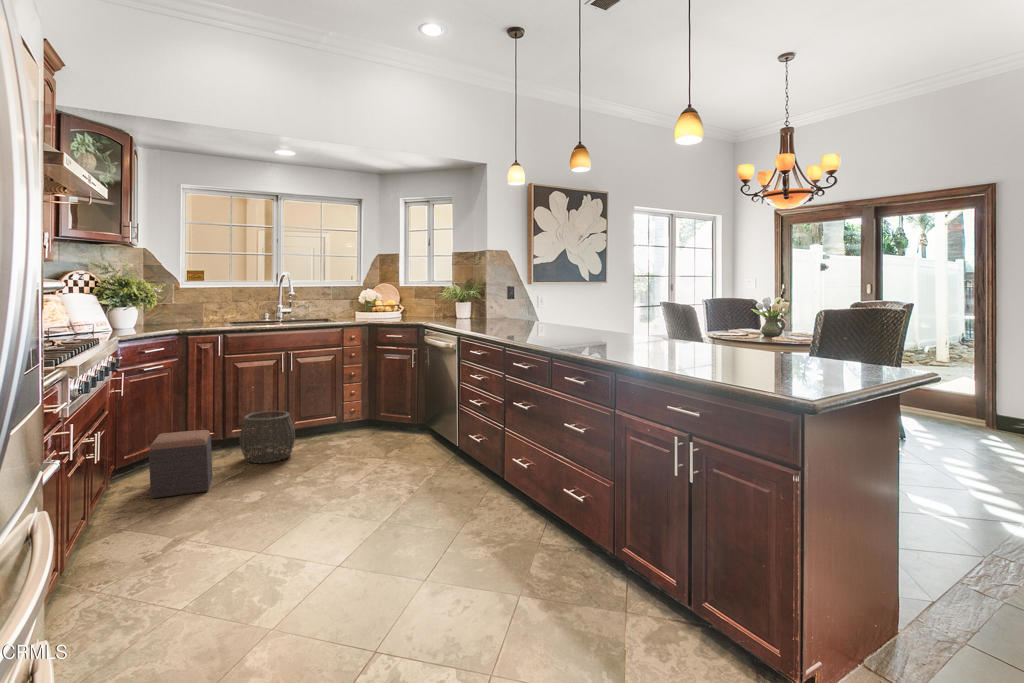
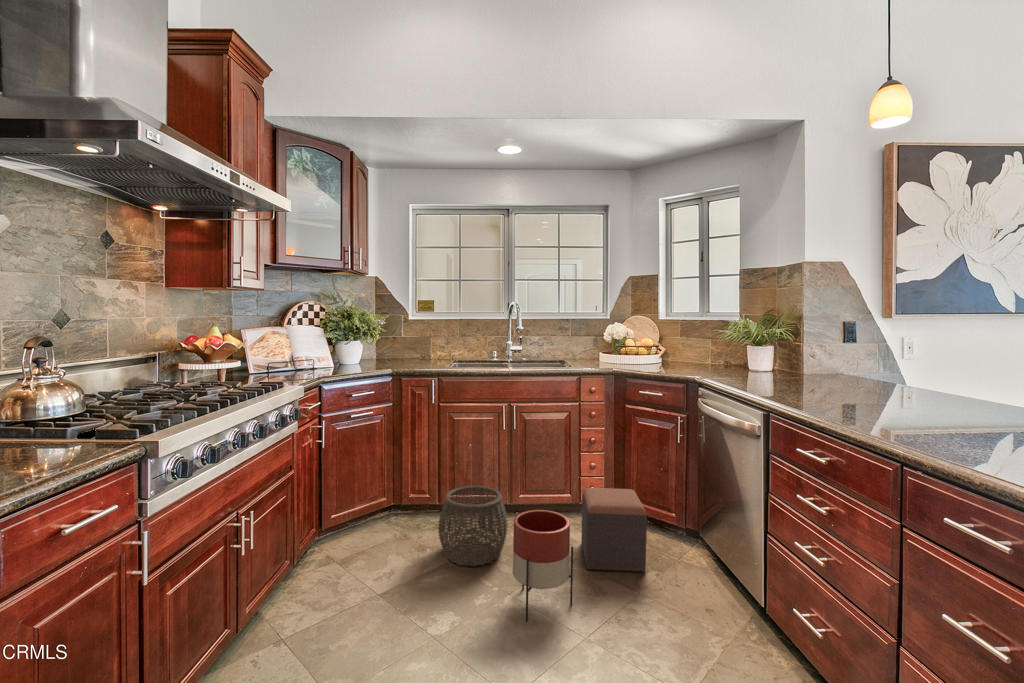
planter: none [306,411,348,475] -> present [513,510,573,622]
footstool: present [149,430,213,498] -> present [581,488,647,572]

